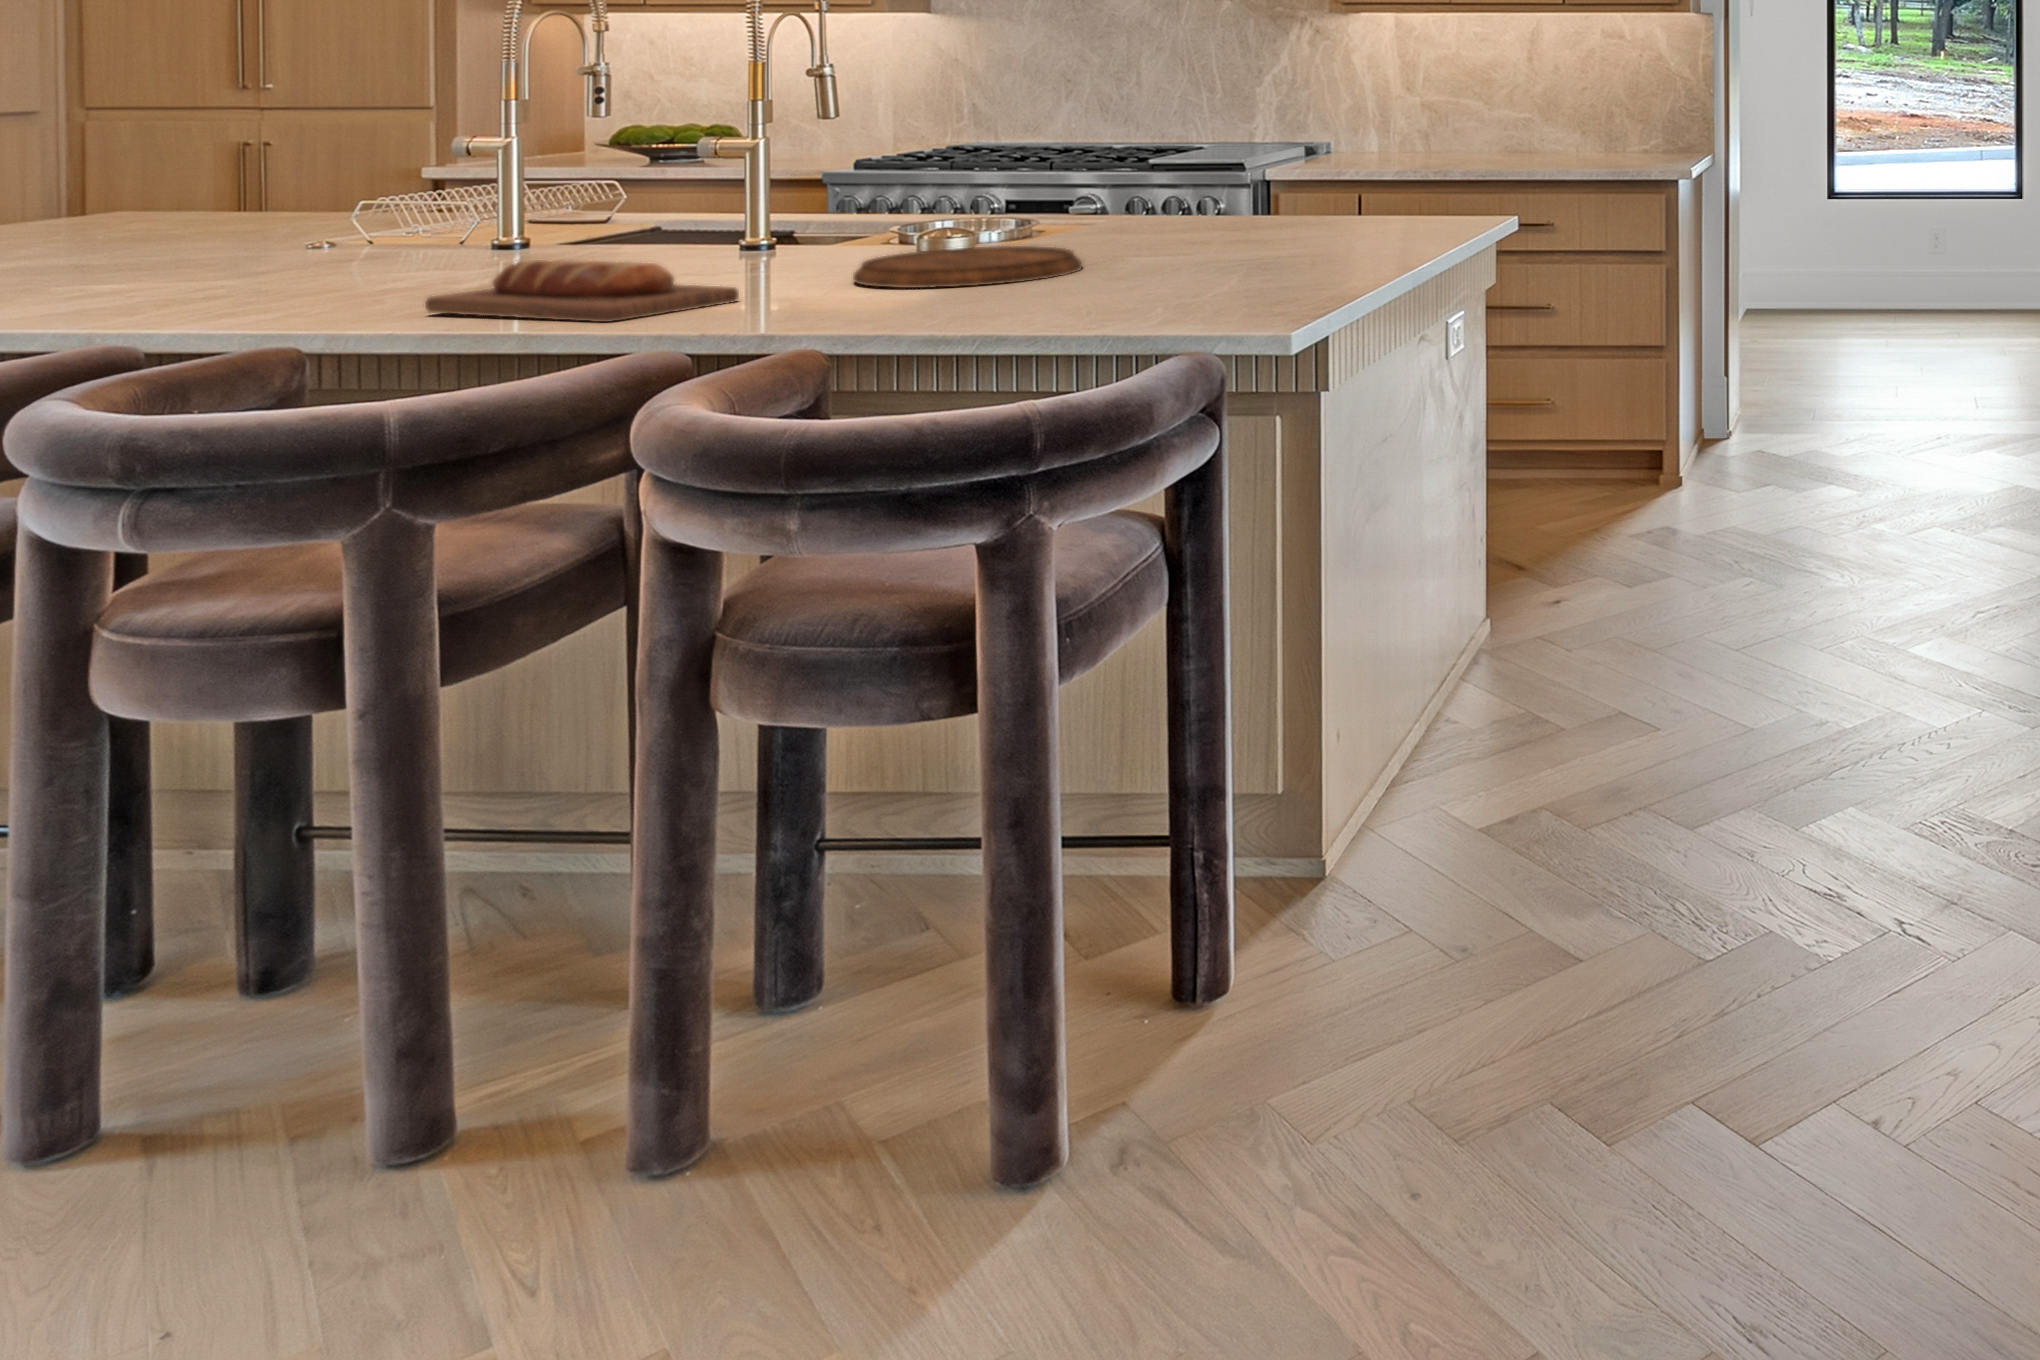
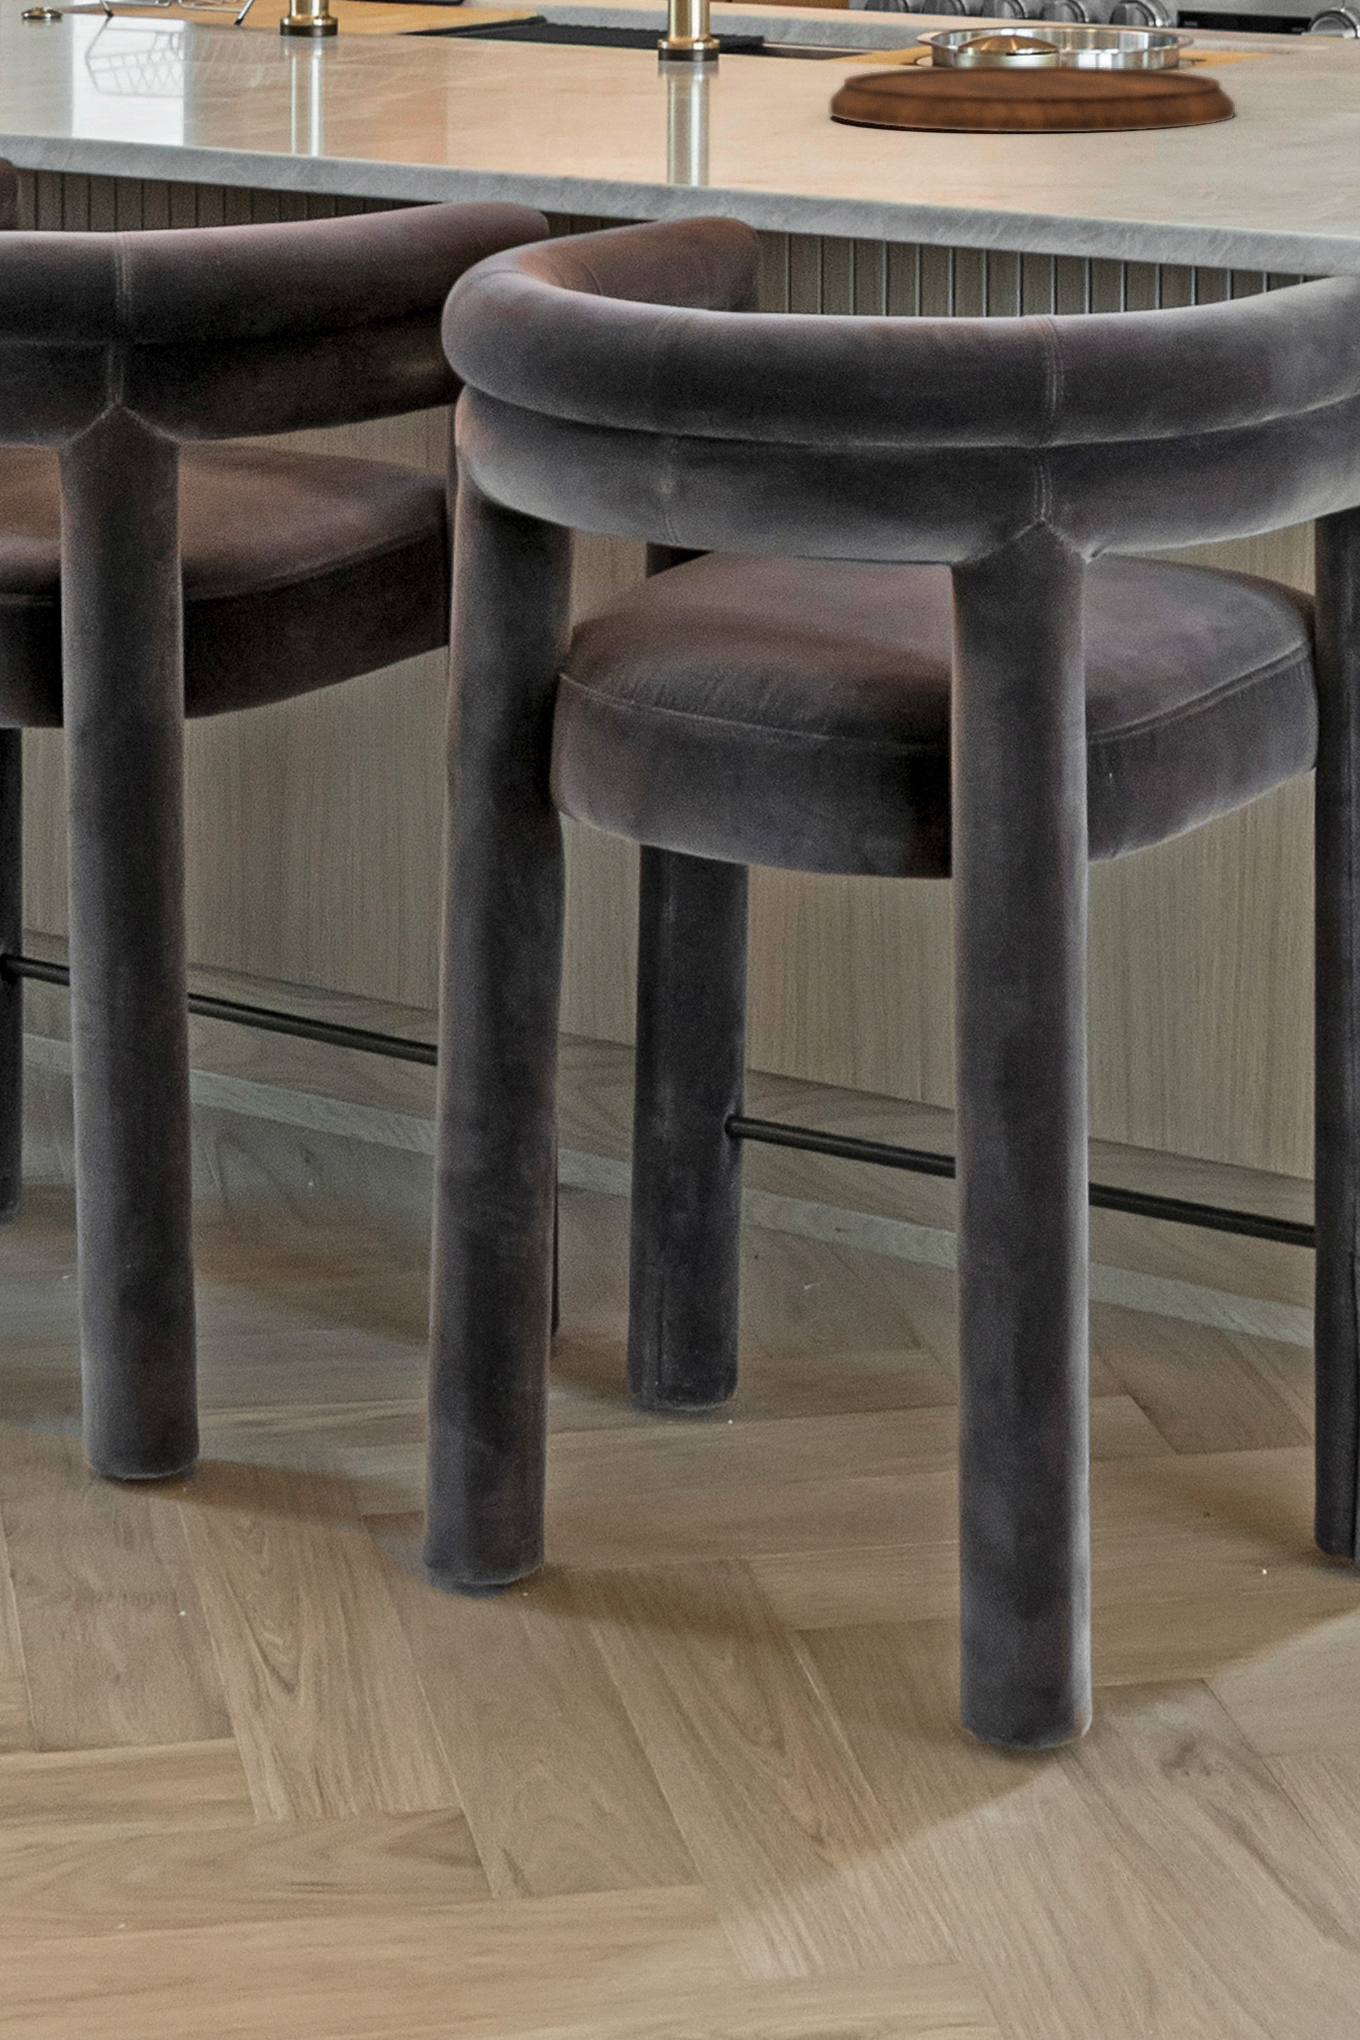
bread loaf: present [425,260,739,322] -> none [178,38,638,148]

